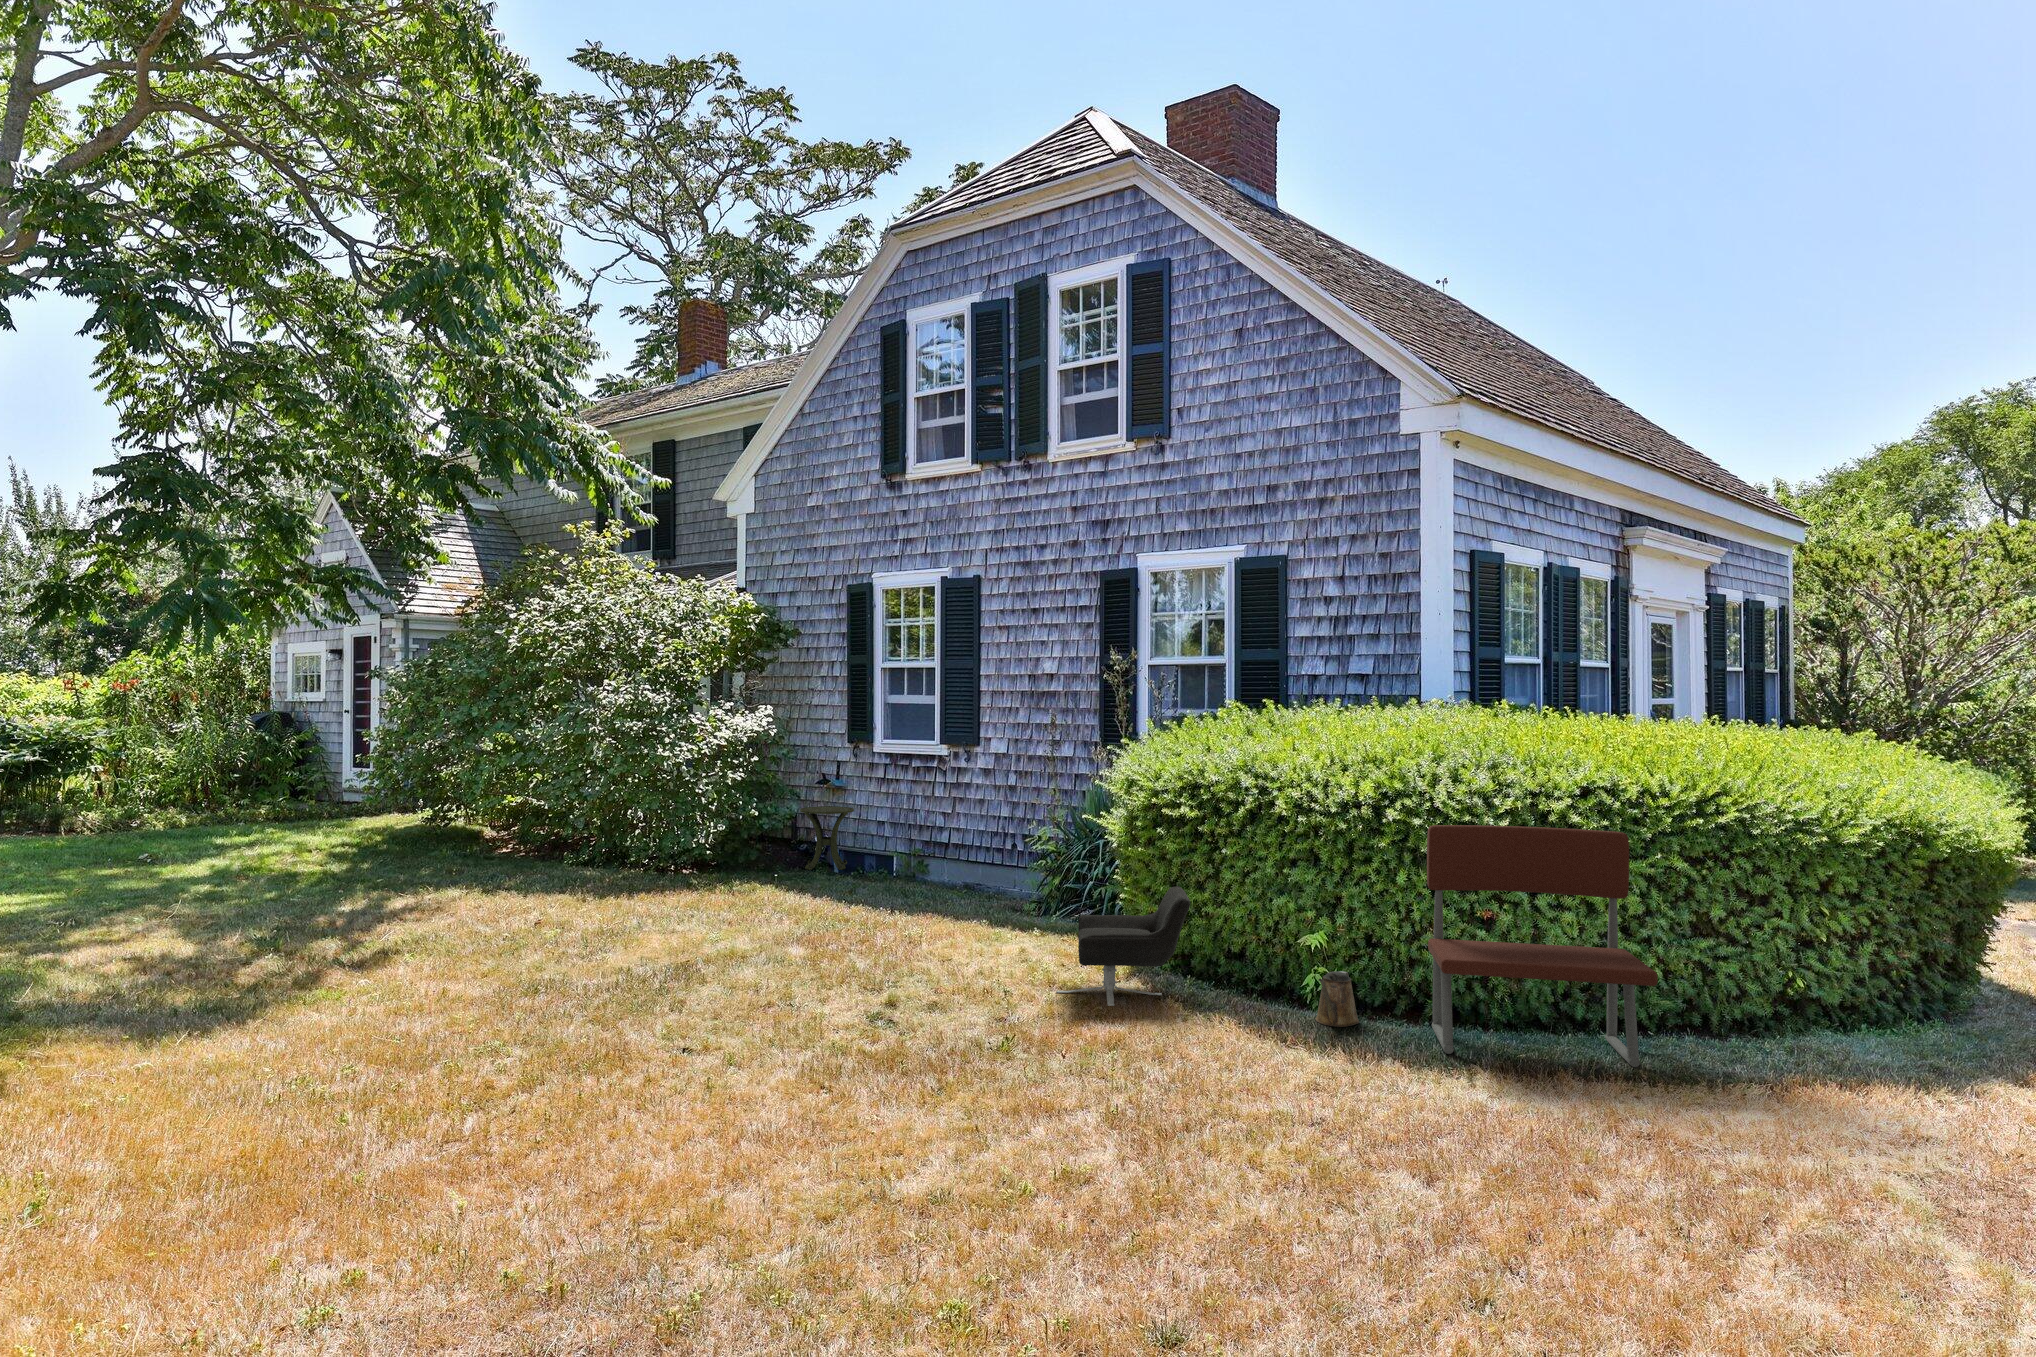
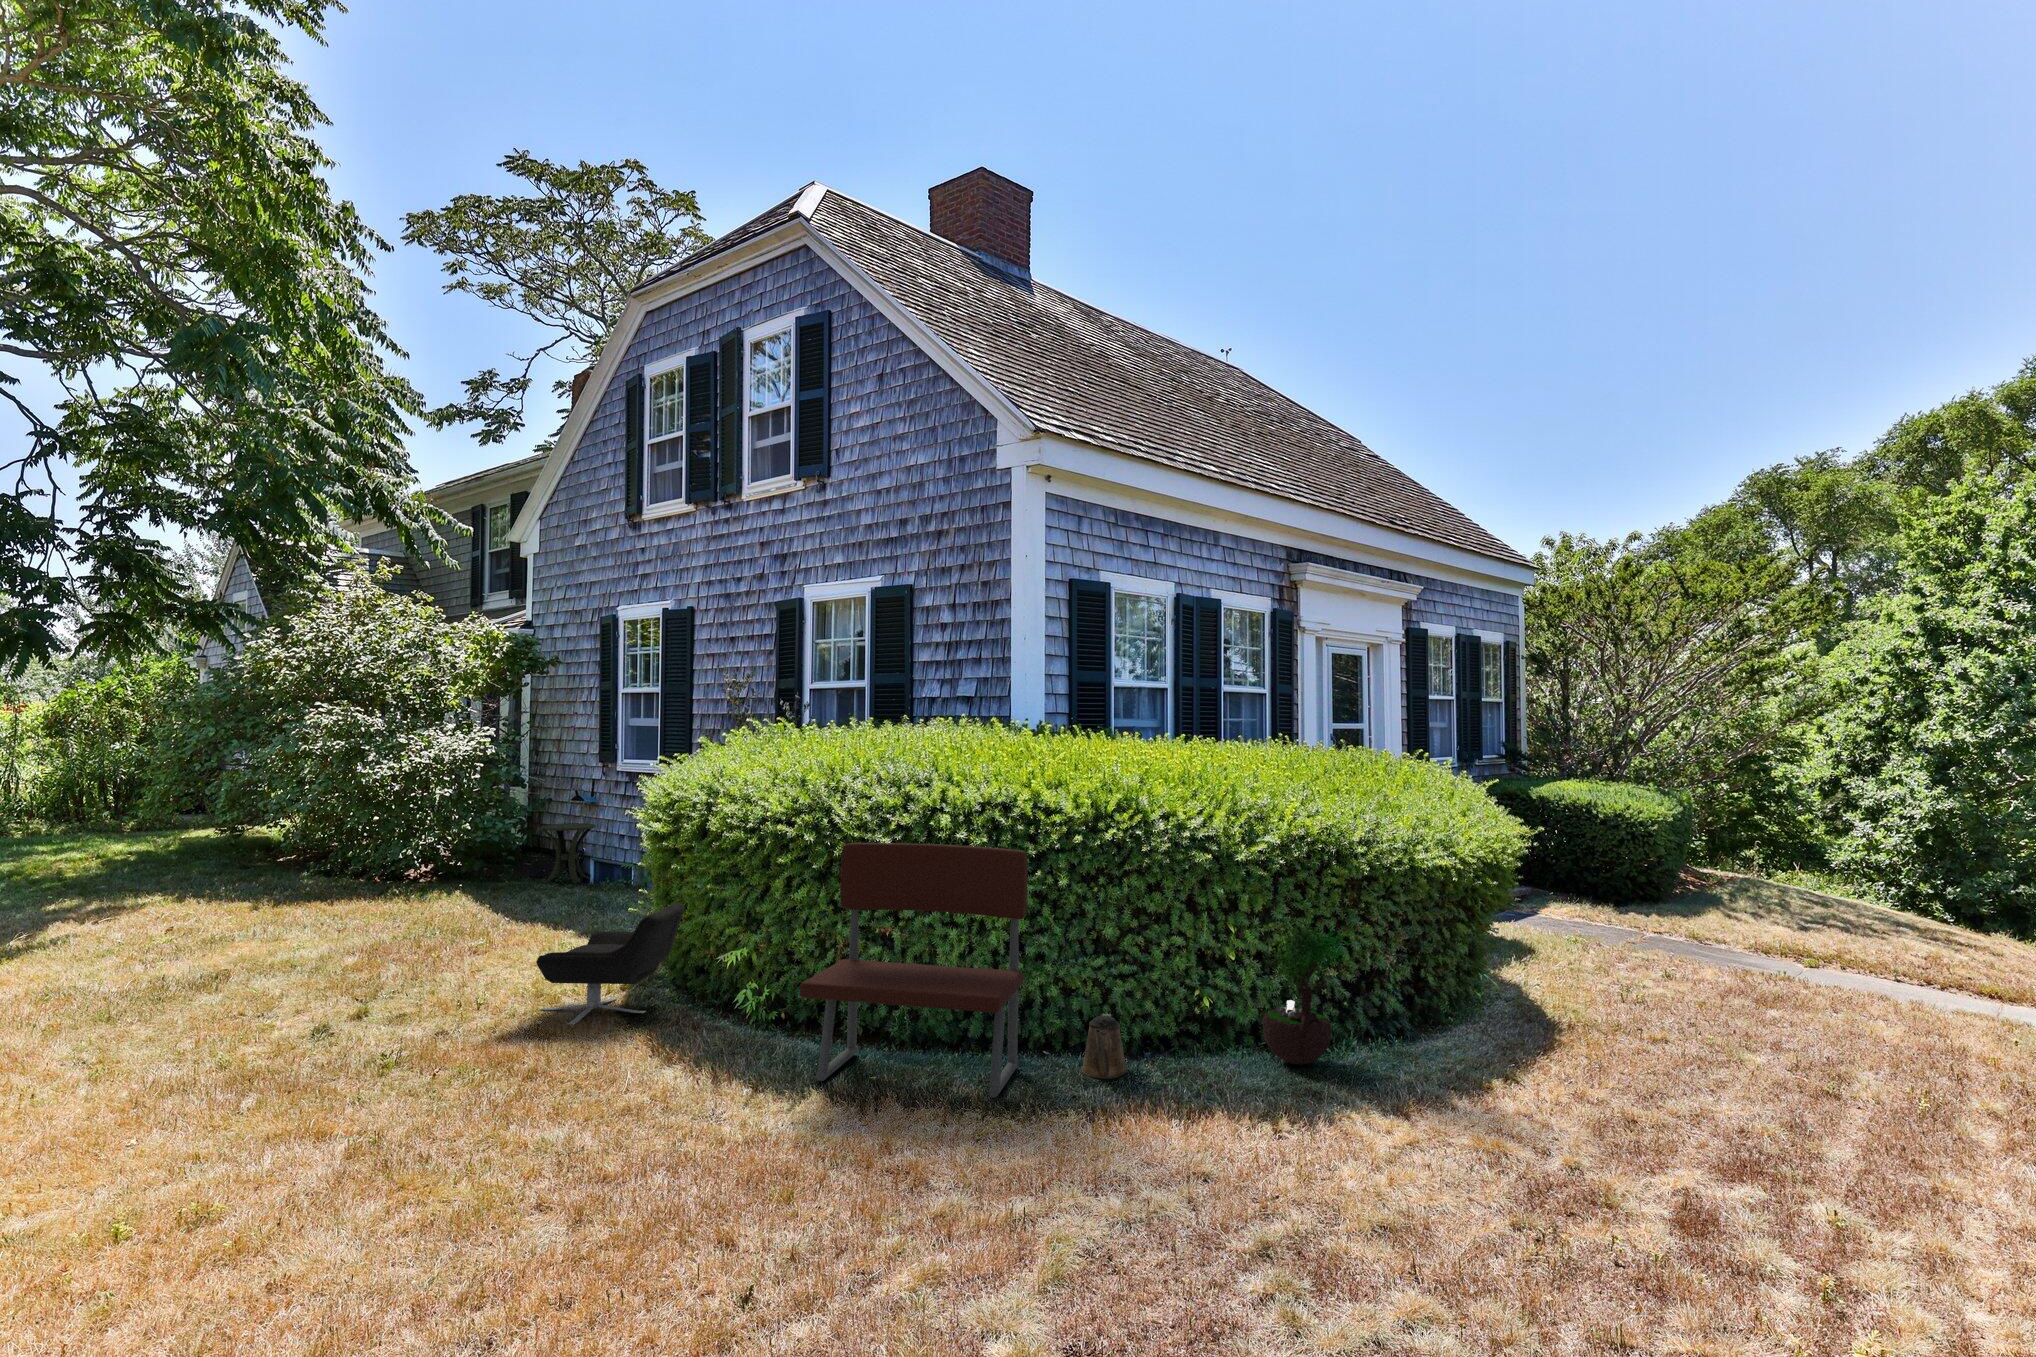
potted tree: none [1833,890,1941,1038] -> present [1259,911,1349,1065]
watering can: present [1316,971,1359,1027] -> present [1081,1014,1128,1079]

